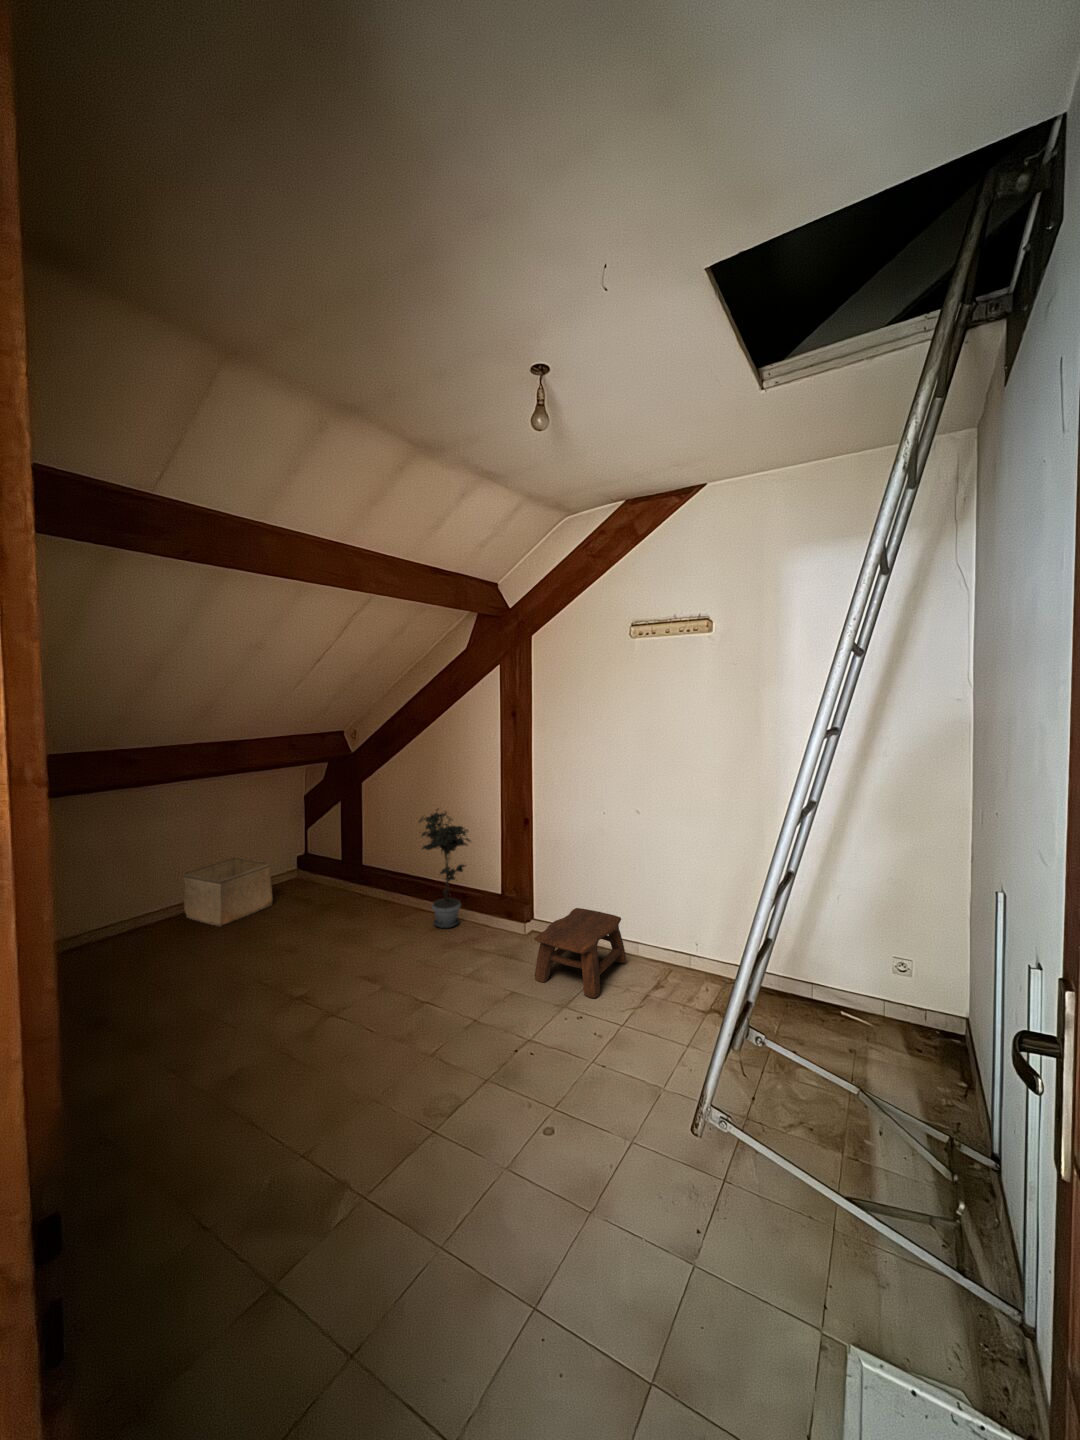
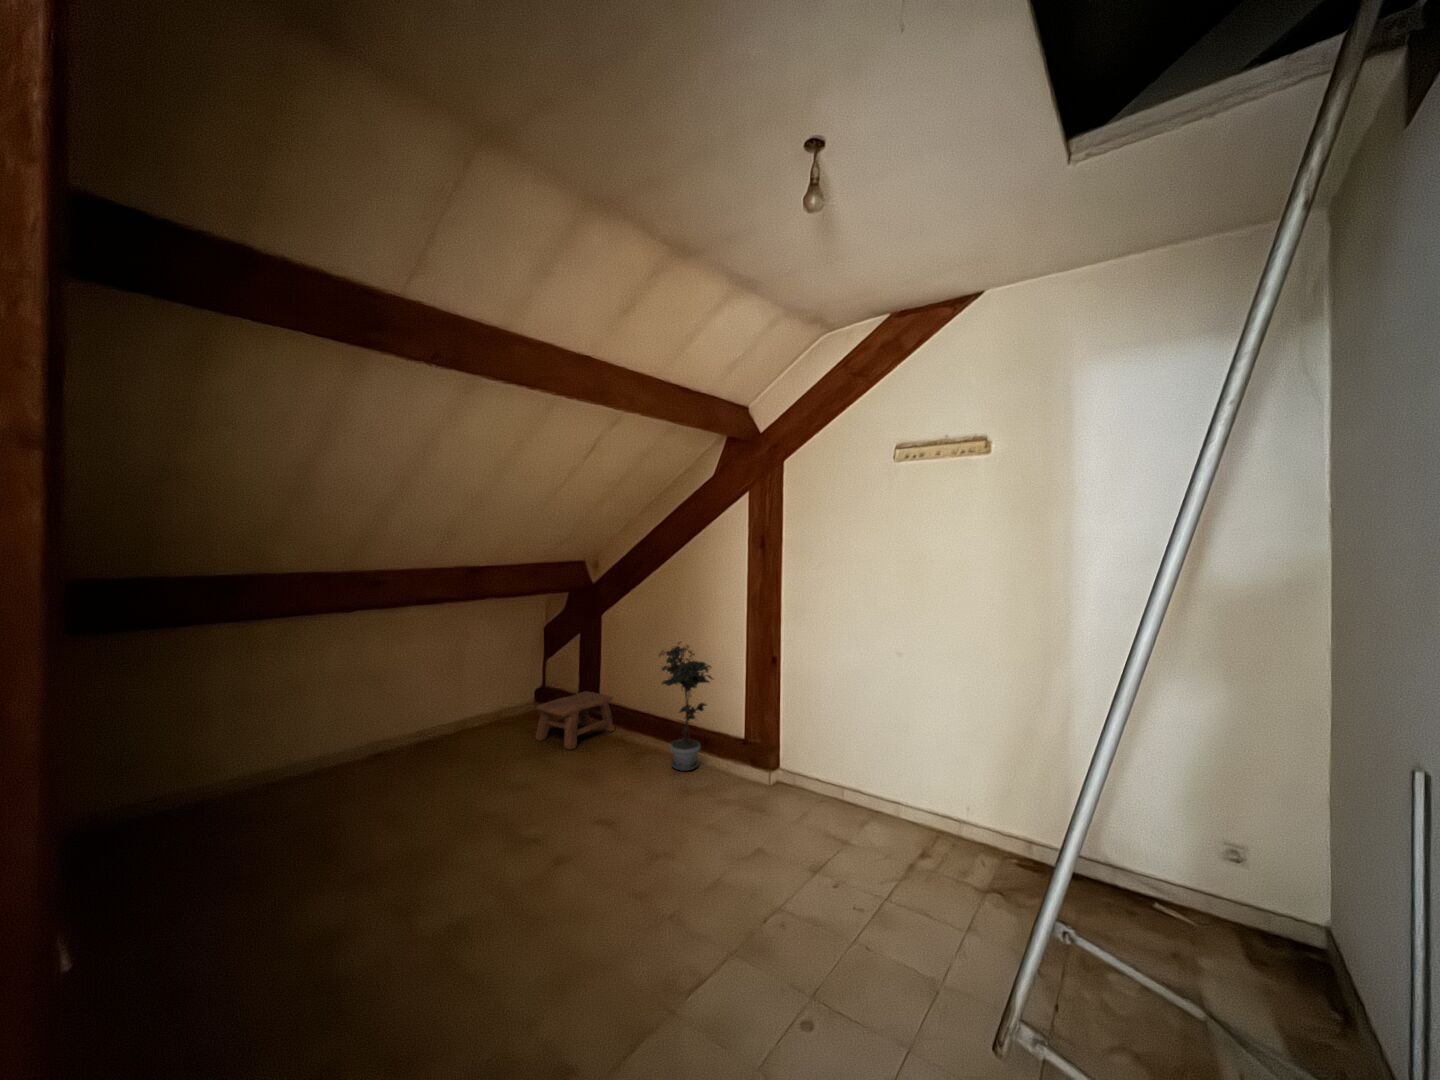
storage bin: present [184,857,273,926] -> none [424,684,509,754]
stool: present [535,908,626,998] -> present [536,692,615,749]

